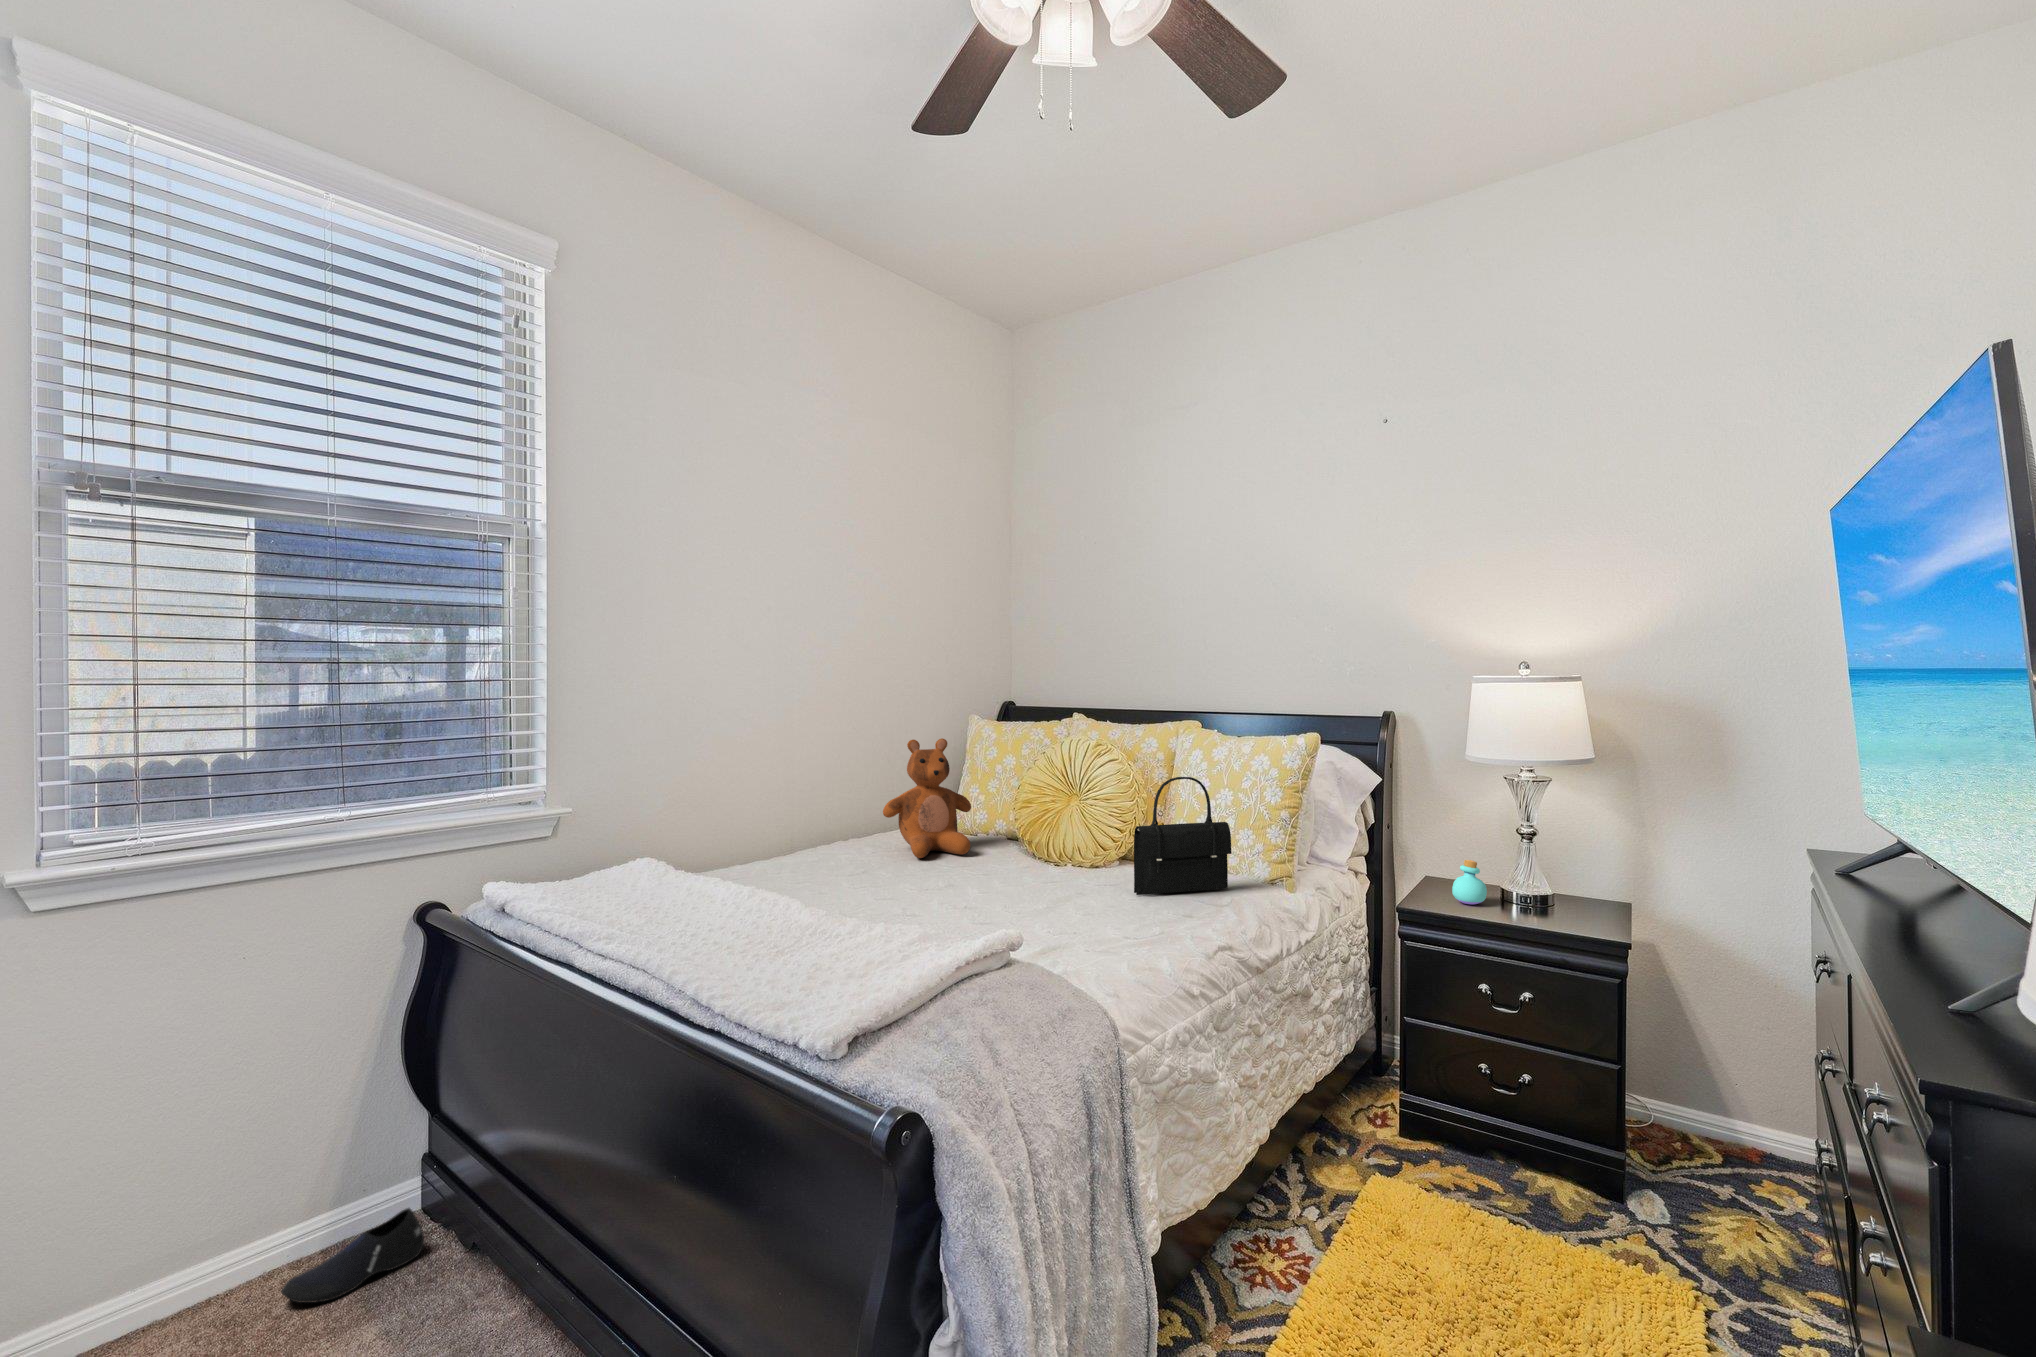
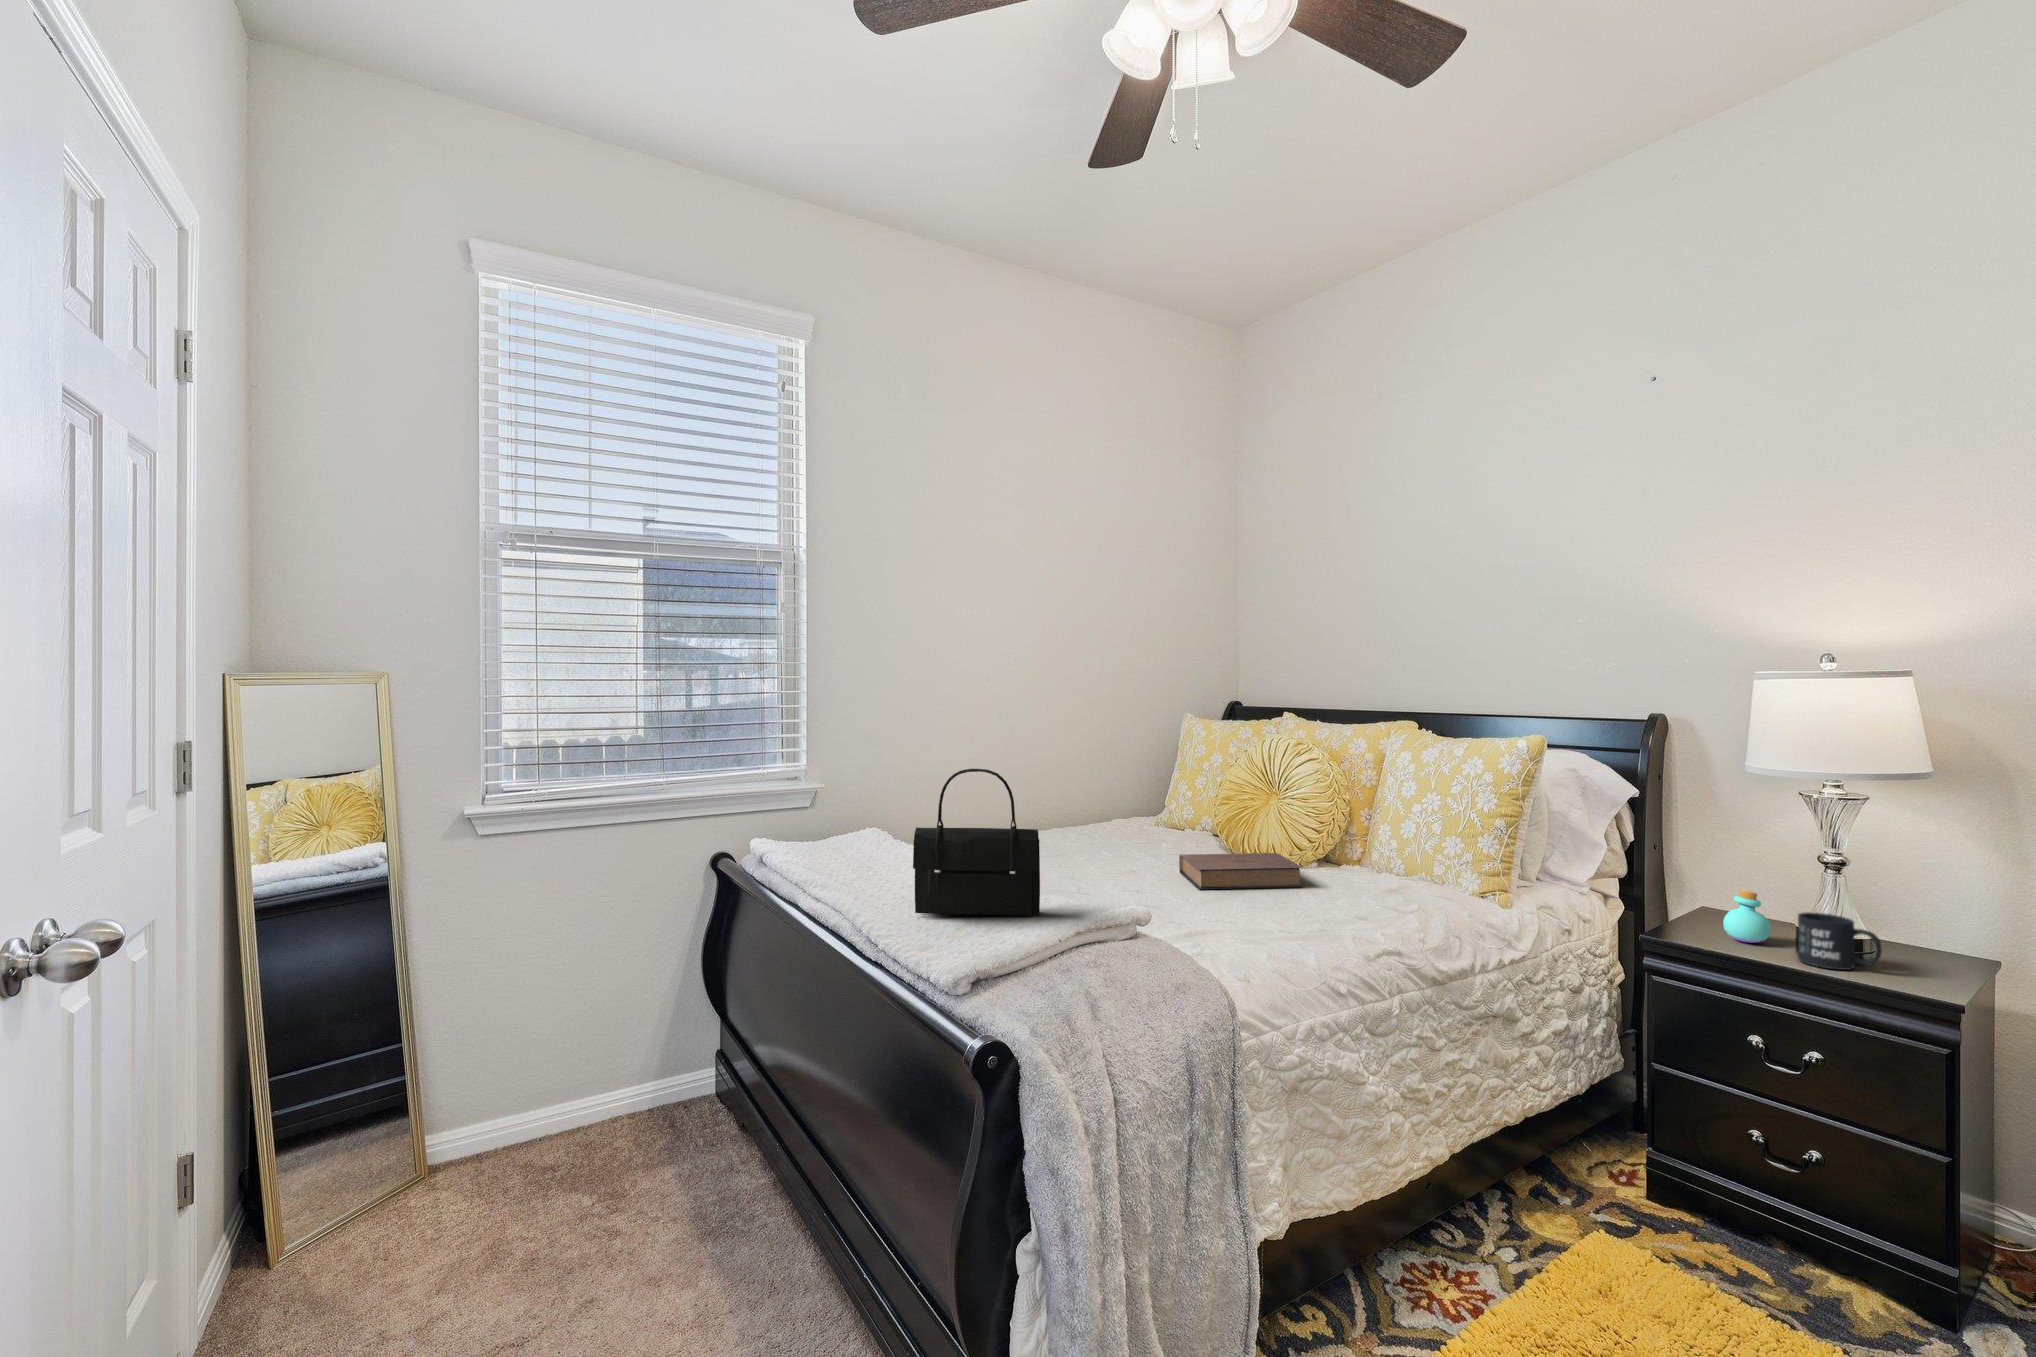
teddy bear: present [883,738,971,858] -> none [1094,736,1181,849]
handbag: present [1134,777,1231,895] -> present [913,769,1040,916]
book: none [989,853,1115,898] -> present [1179,853,1302,889]
mug: none [1512,876,1571,922] -> present [1798,912,1882,970]
shoe: present [281,1208,425,1303] -> none [616,1090,712,1147]

